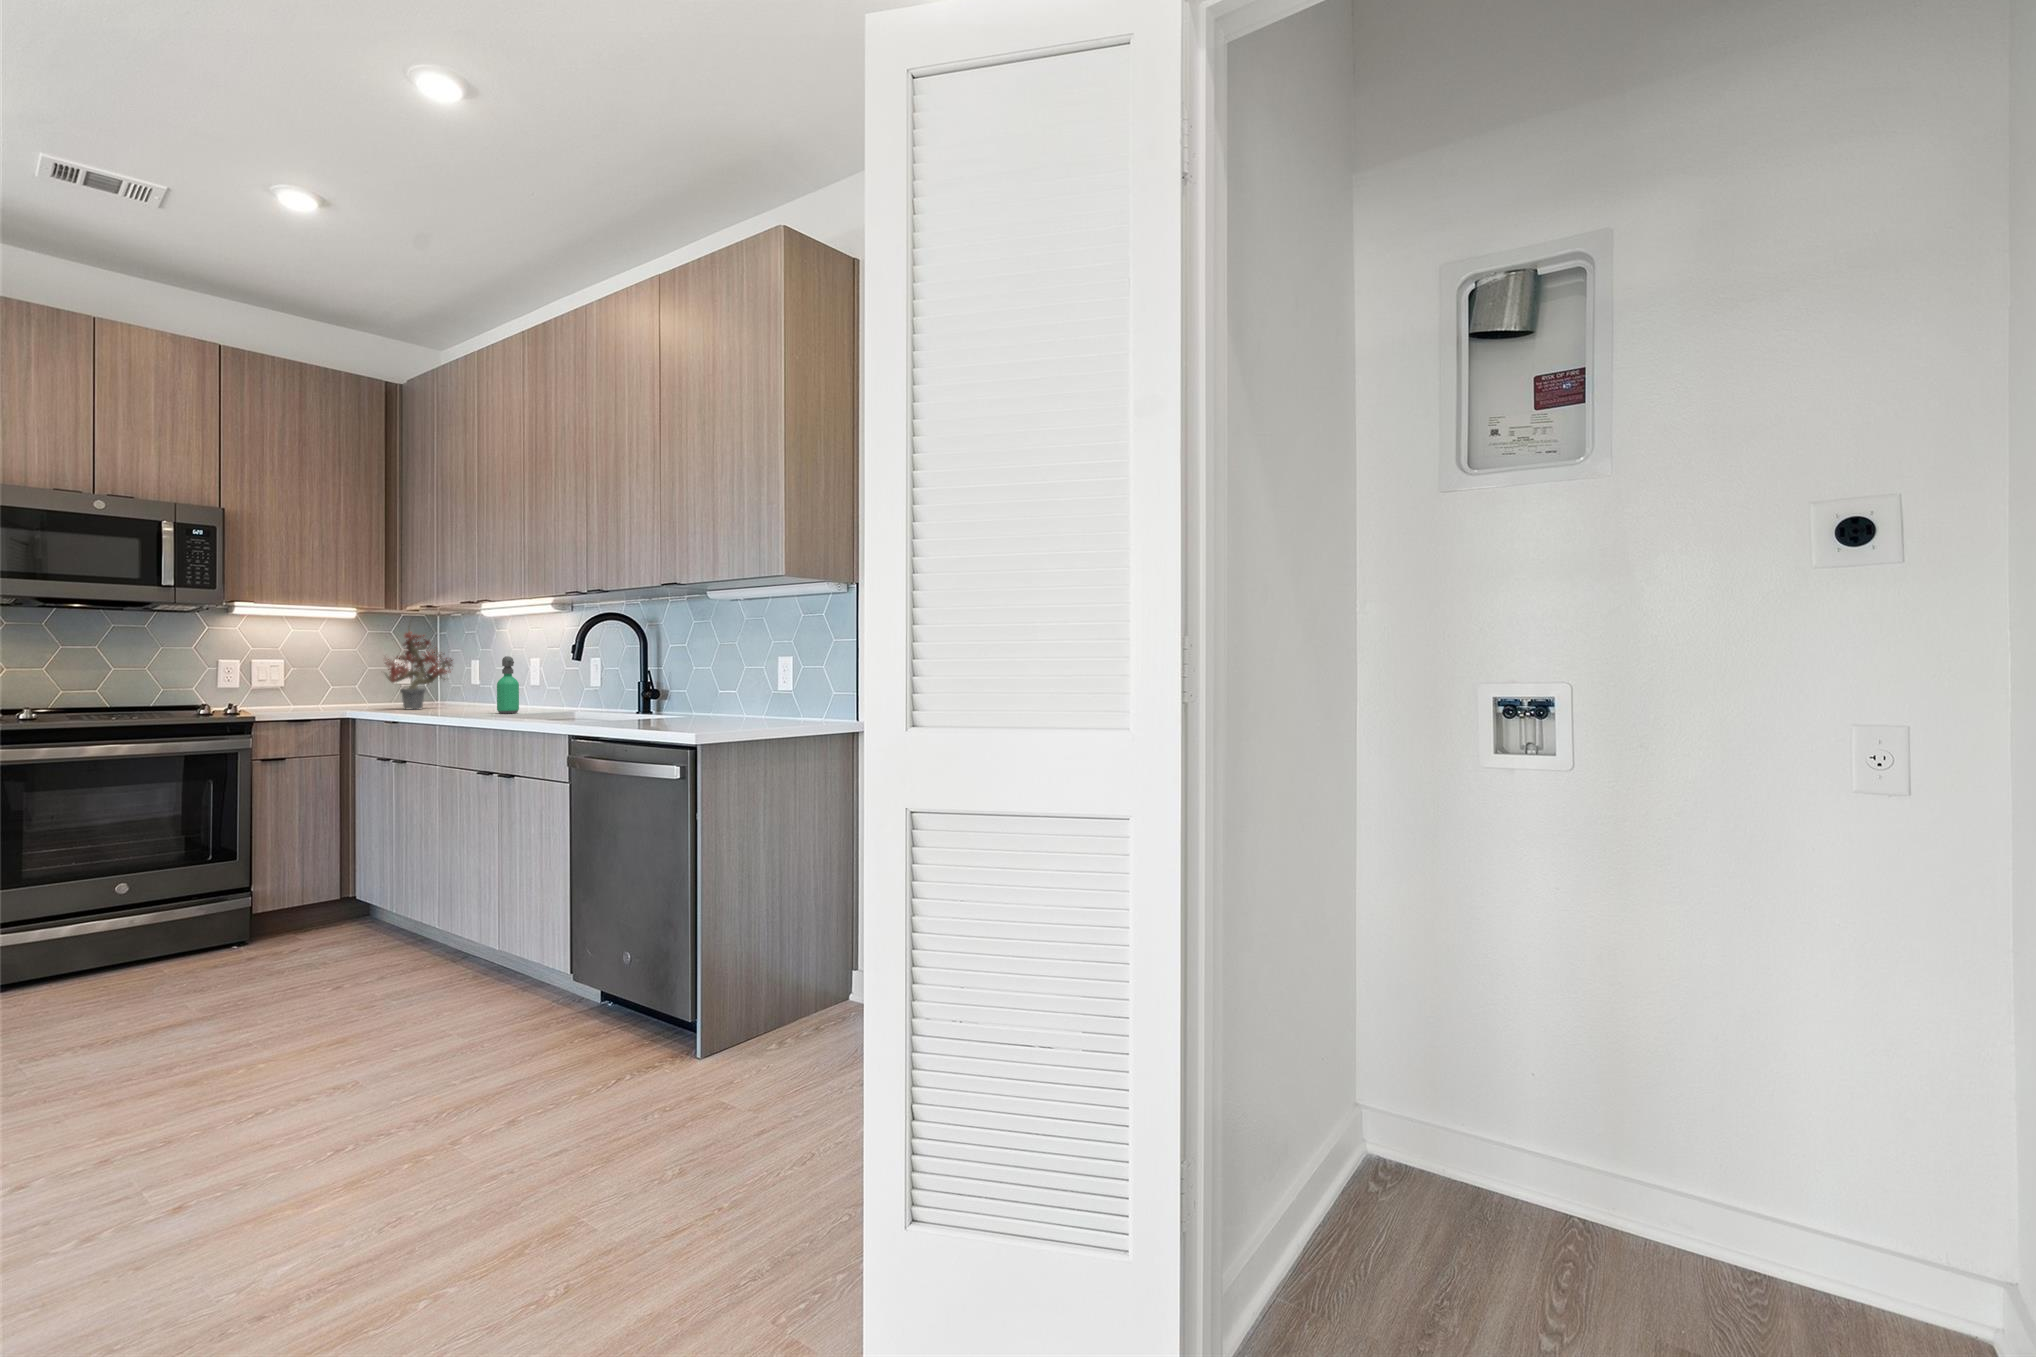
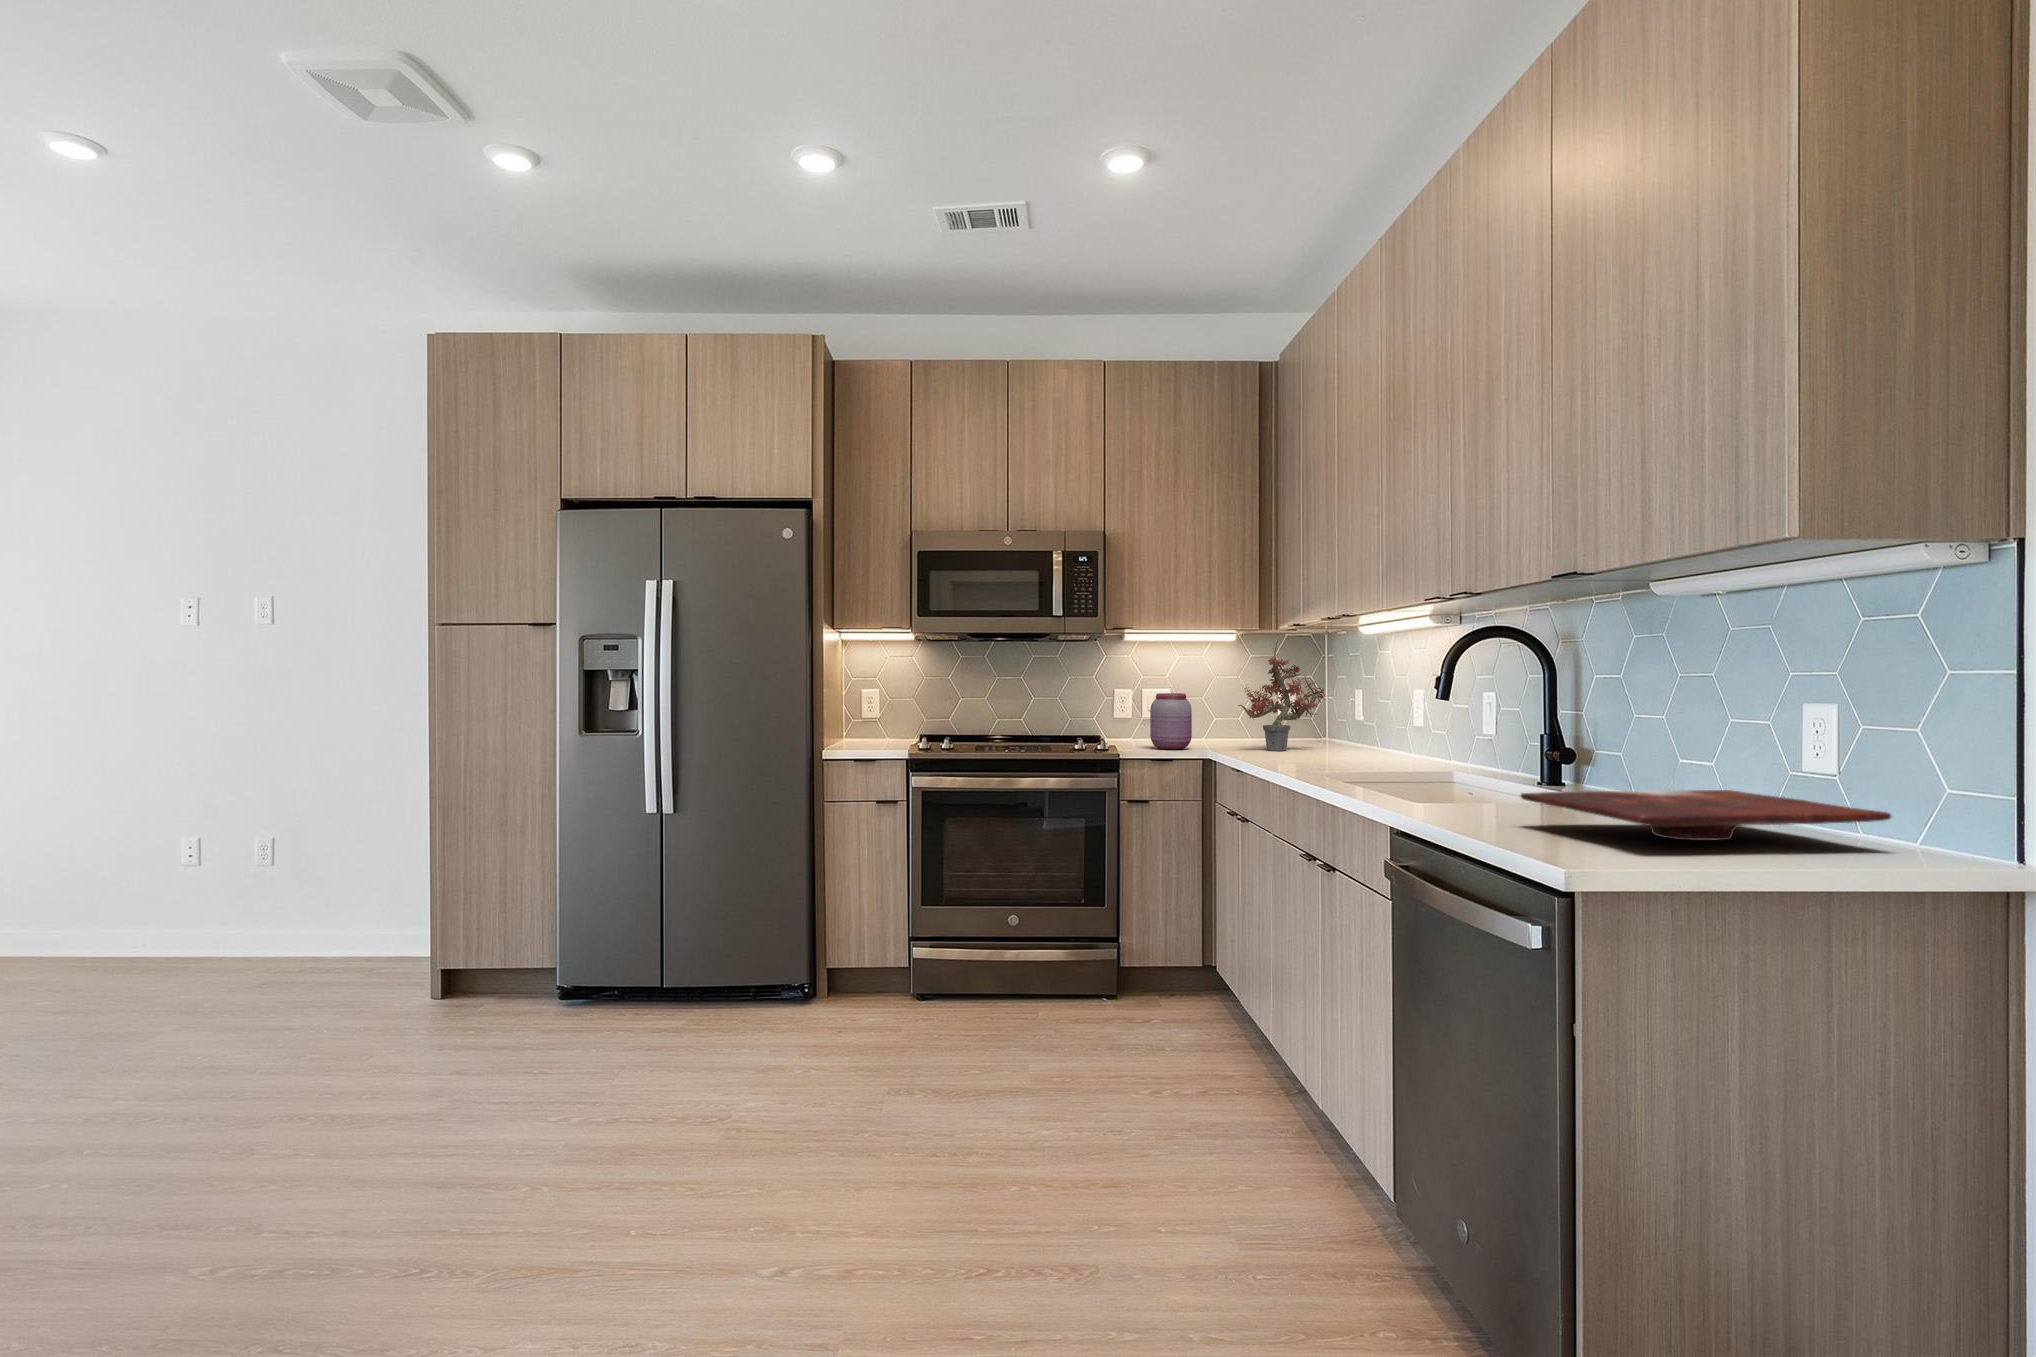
soap dispenser: present [497,656,519,714] -> none [1340,691,1369,770]
jar: none [285,662,330,712] -> present [1150,693,1192,750]
cutting board: none [655,700,808,721] -> present [1521,790,1891,840]

